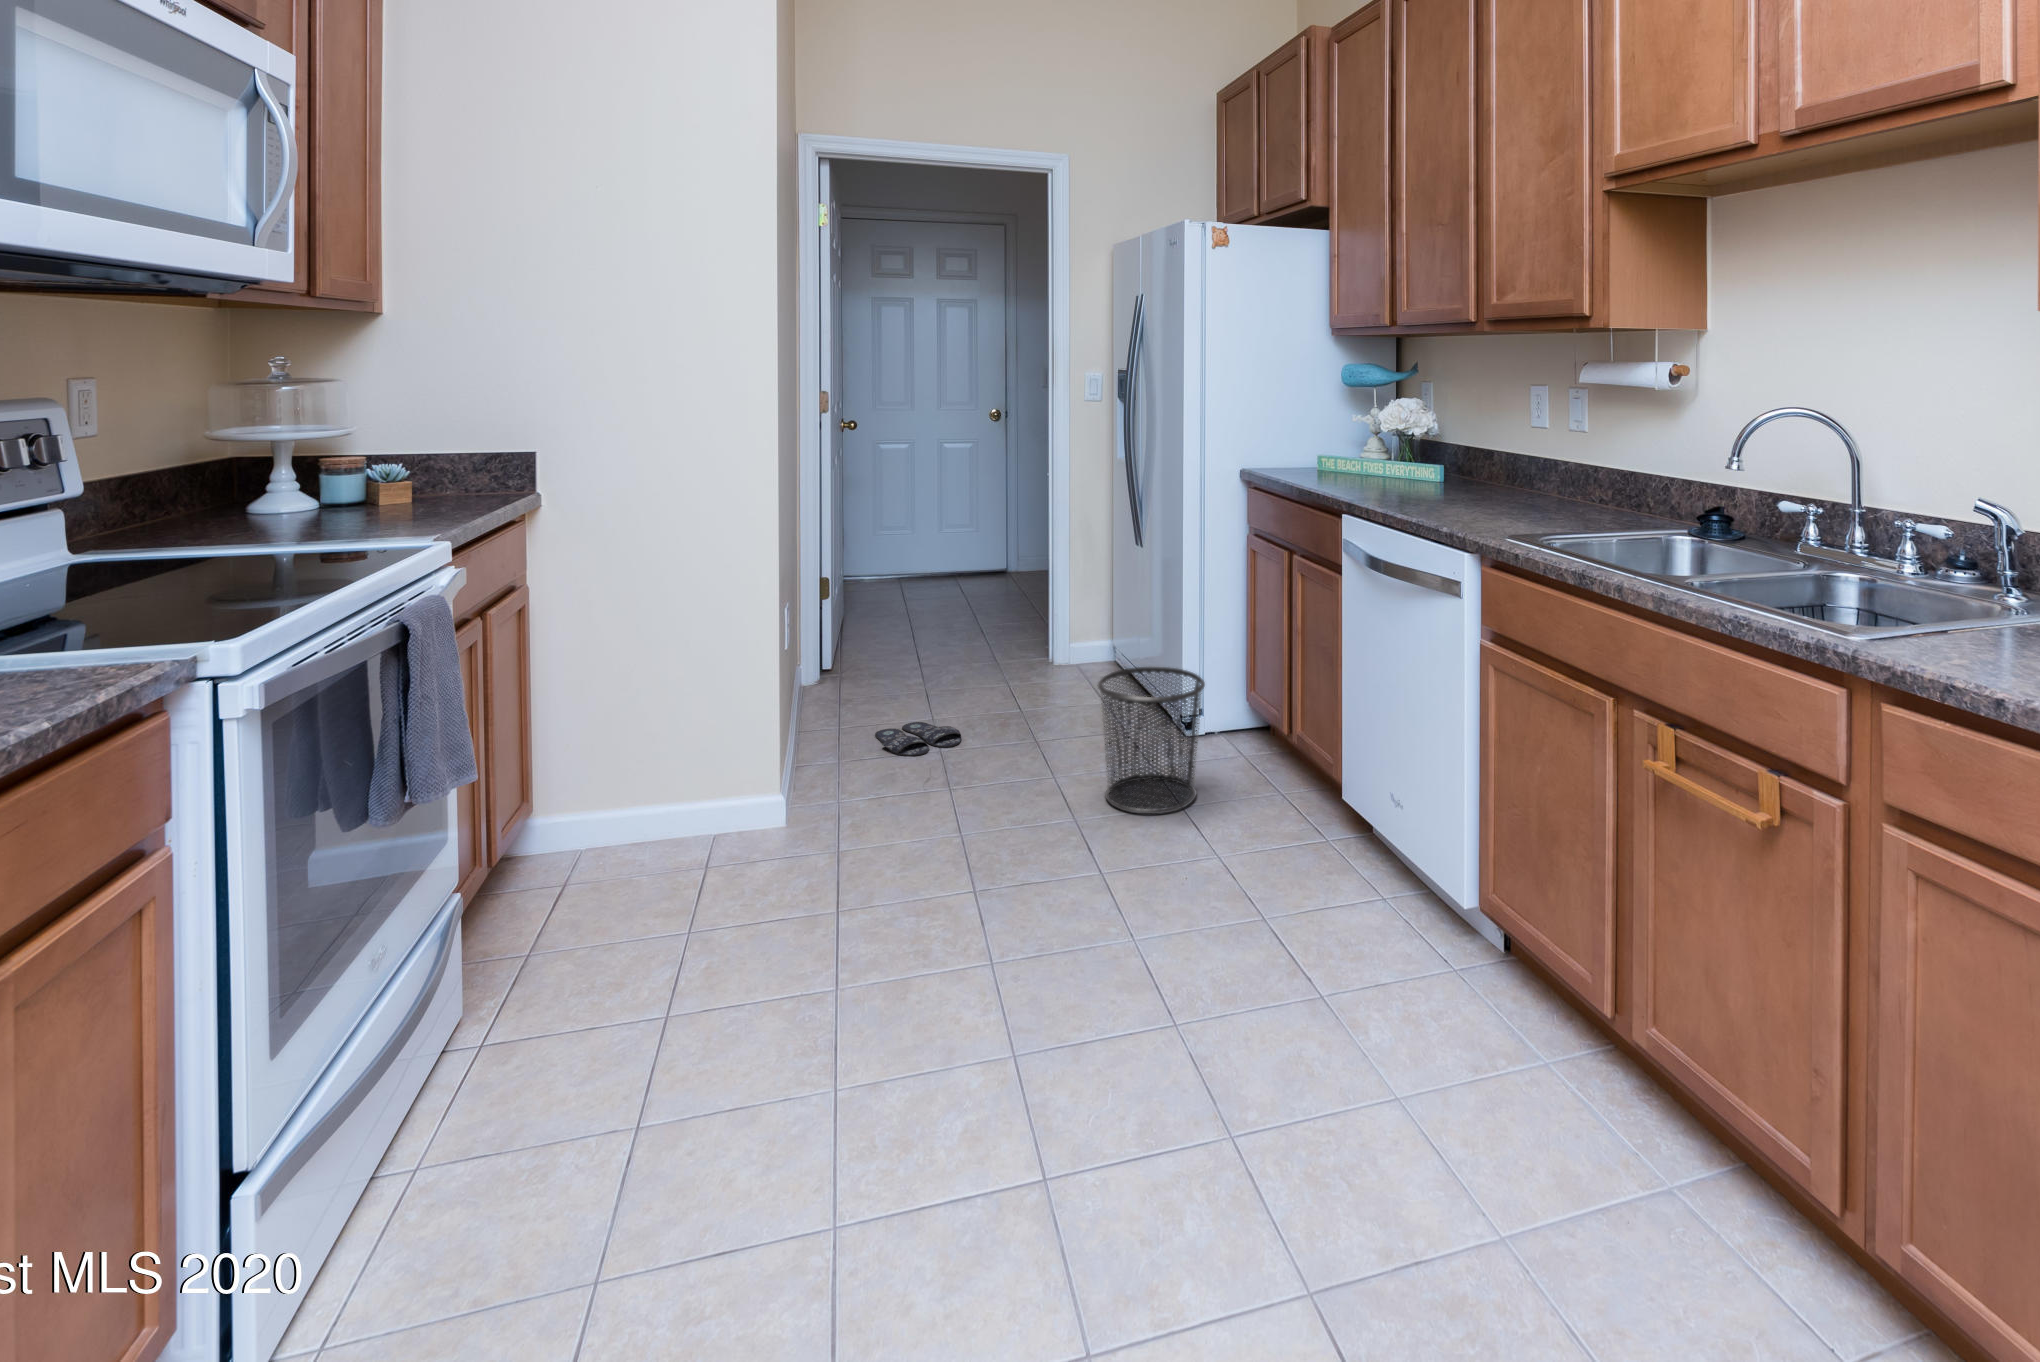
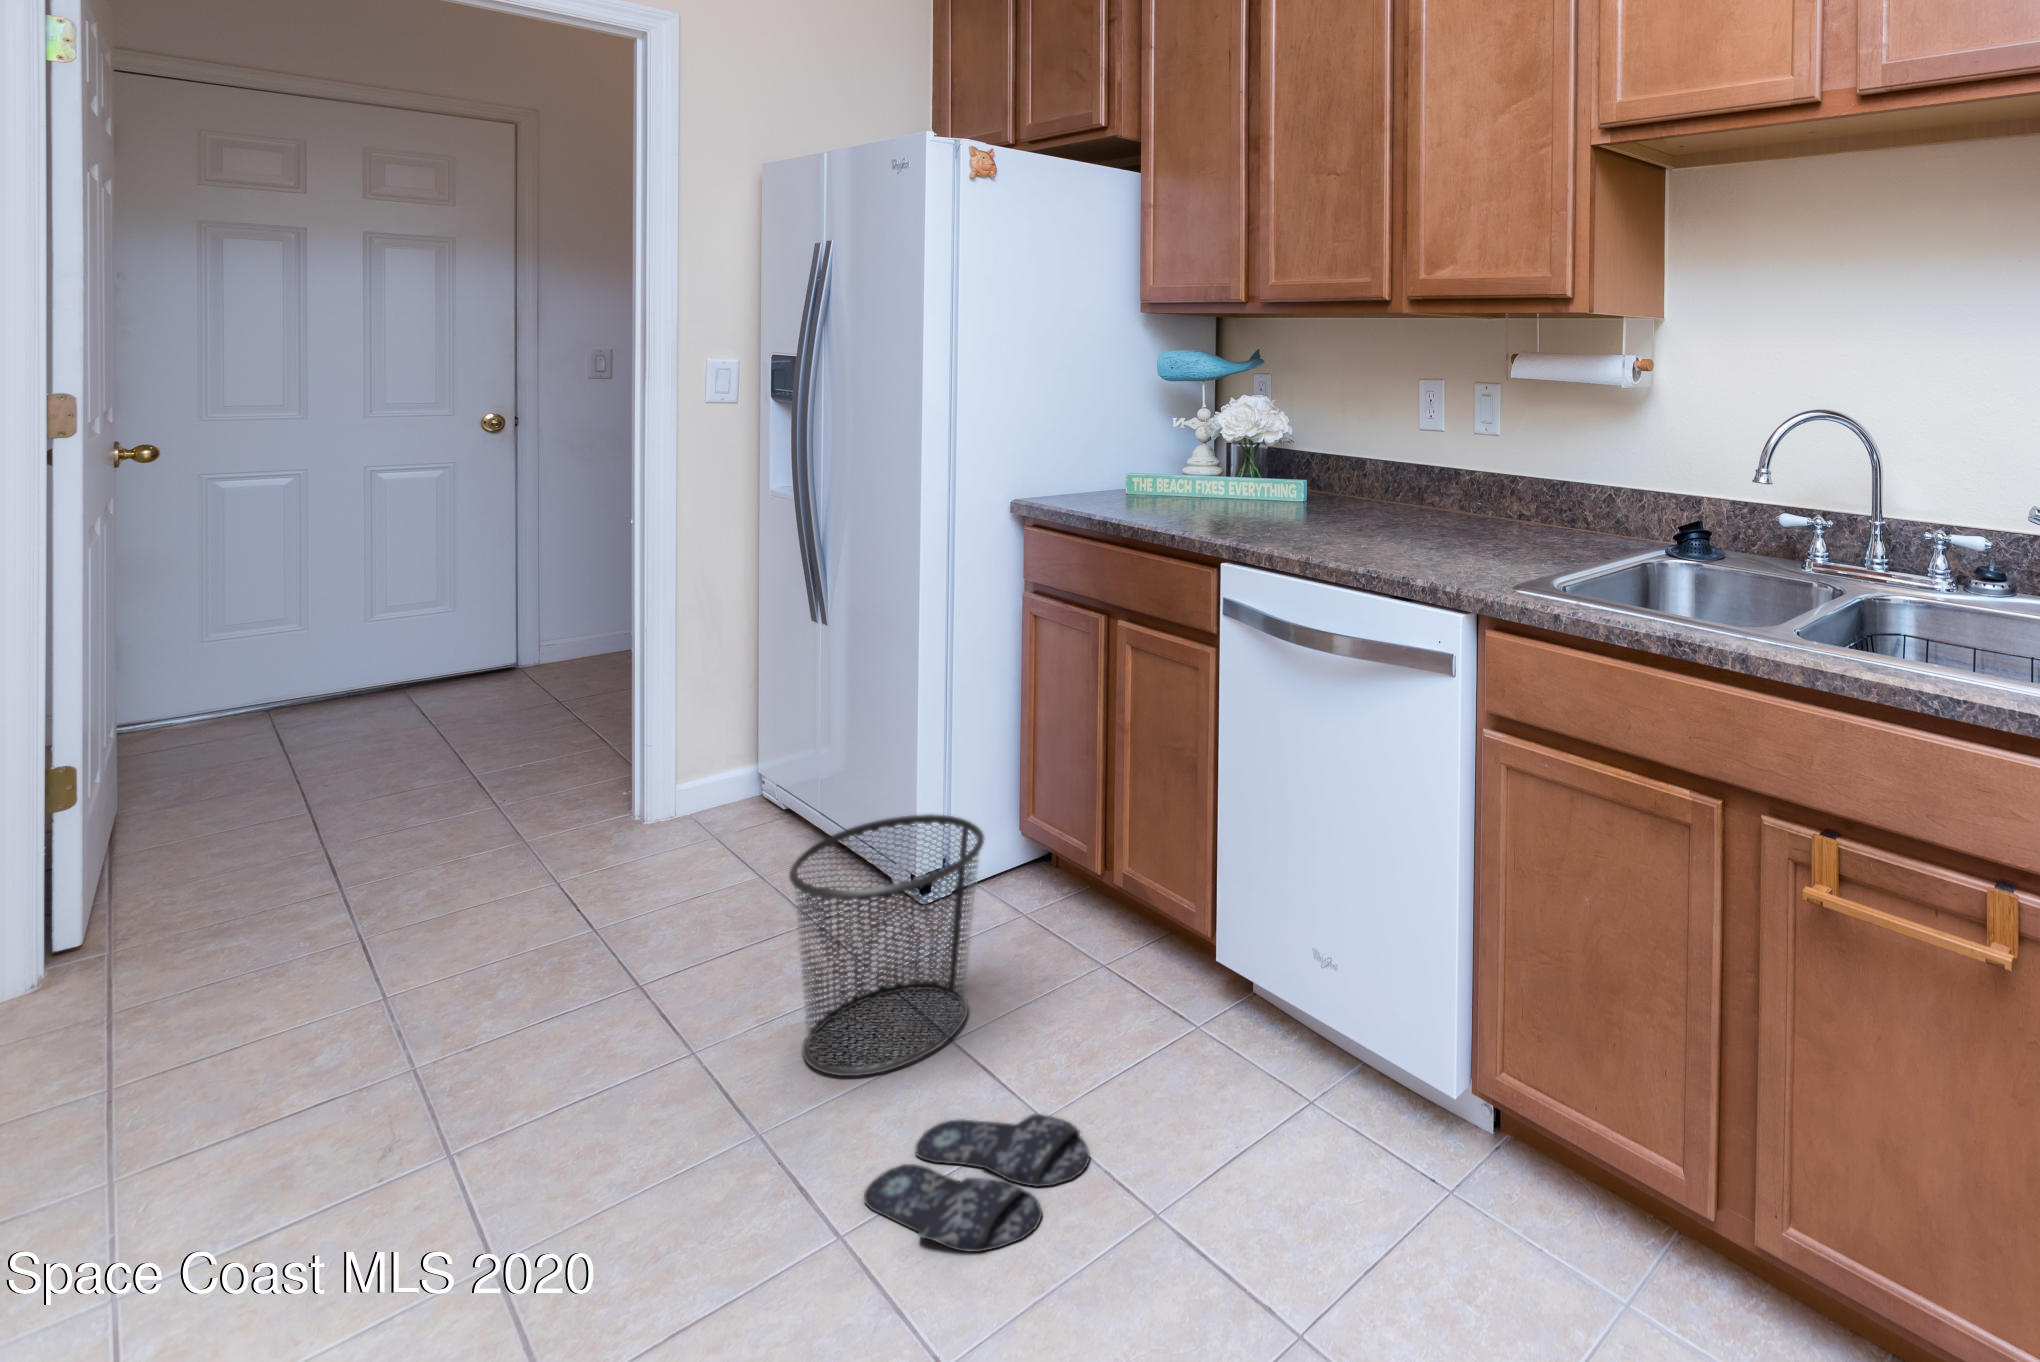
slippers: present [875,722,961,756] -> present [864,1114,1090,1252]

